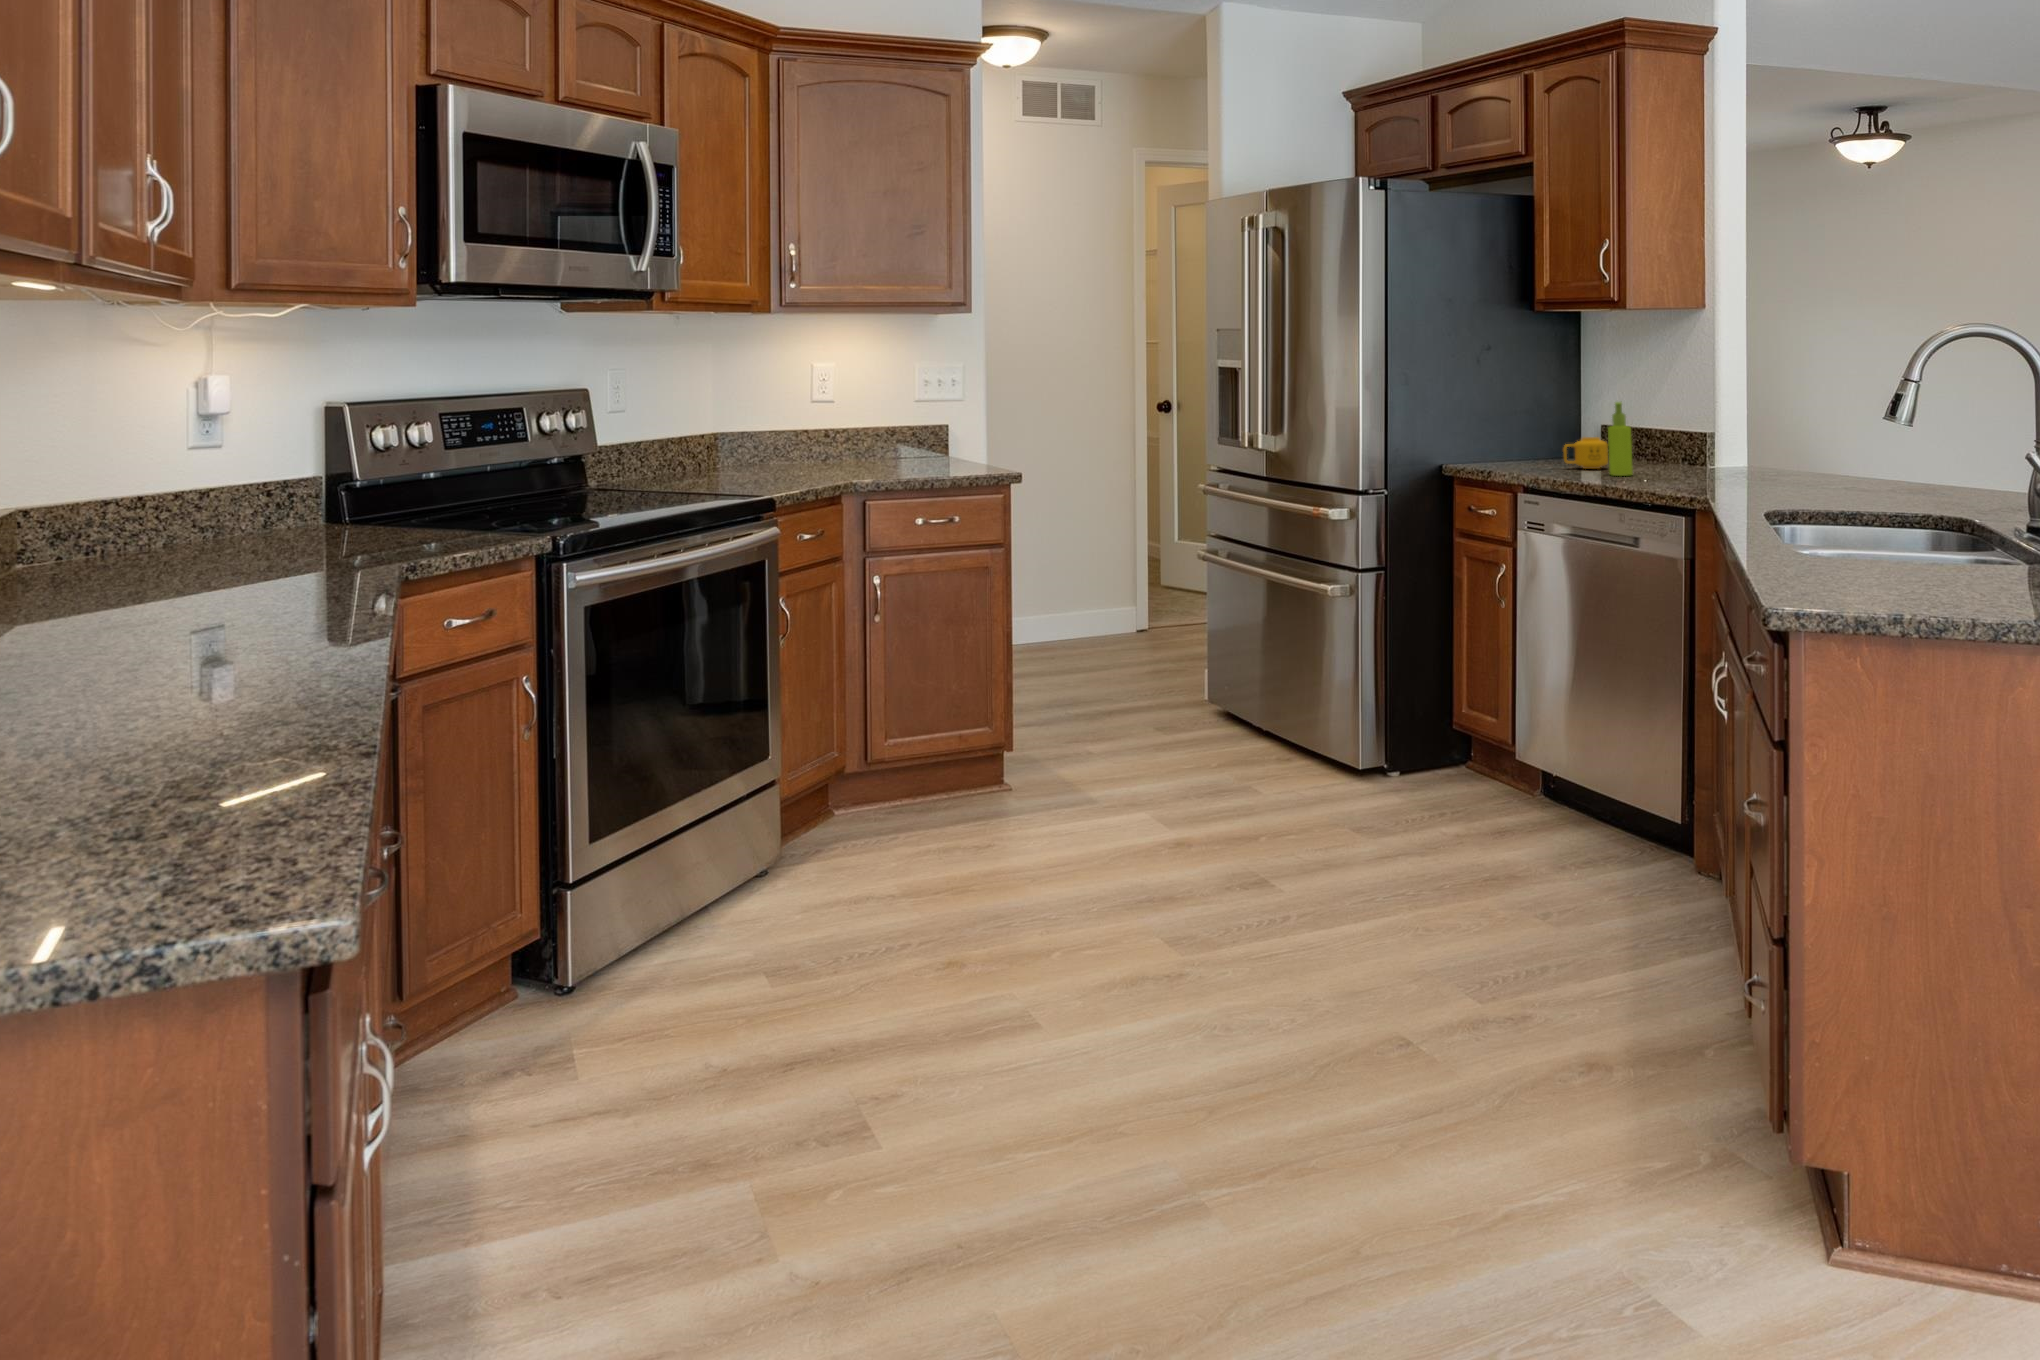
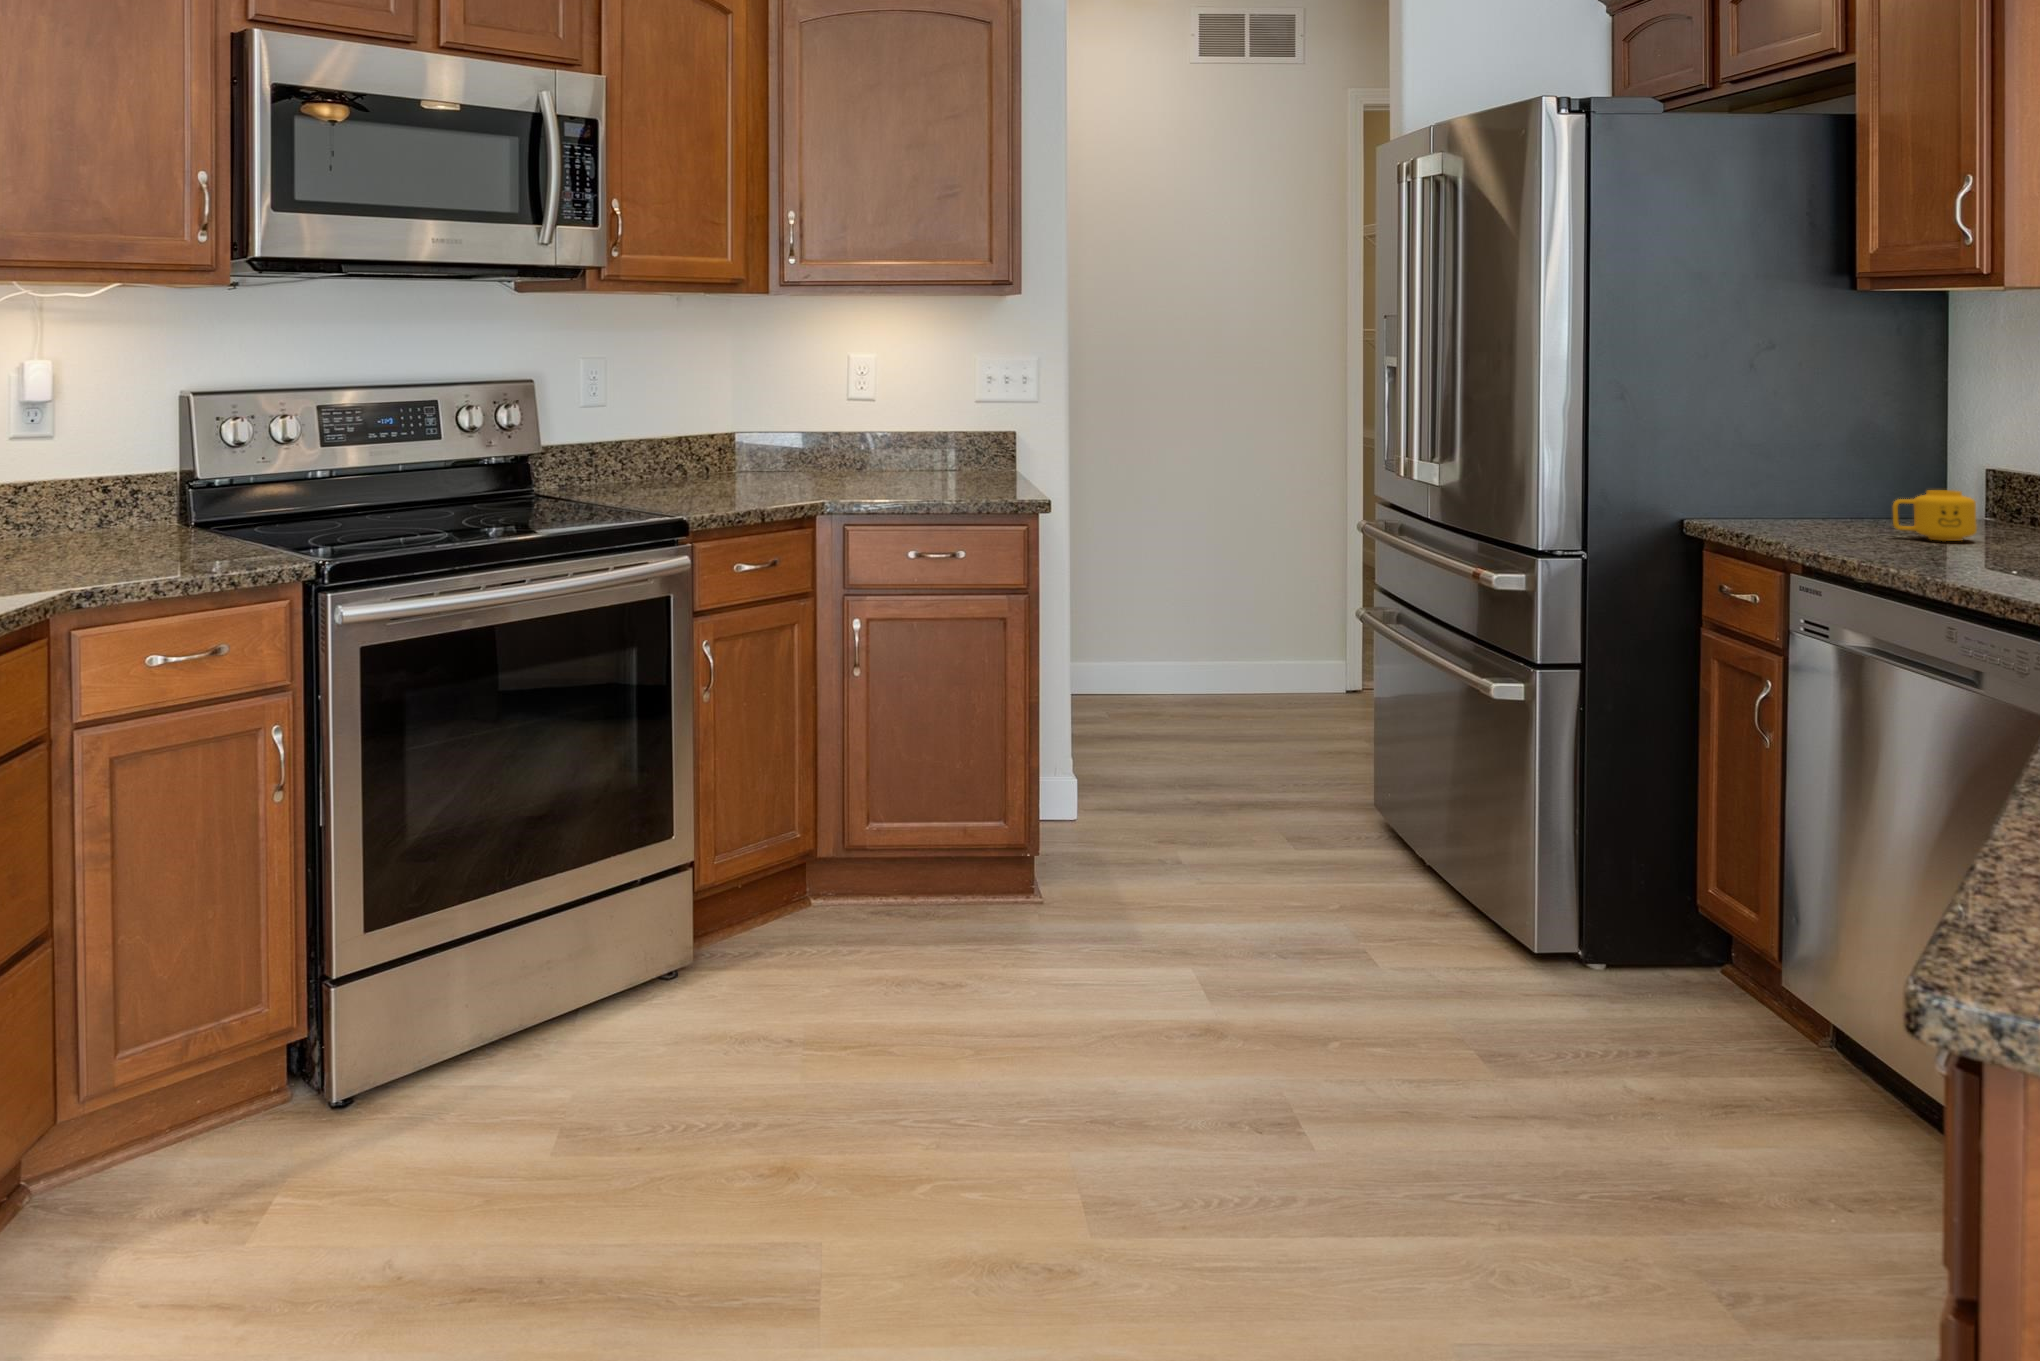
soap dispenser: present [1608,402,1633,476] -> none [1971,435,2019,557]

